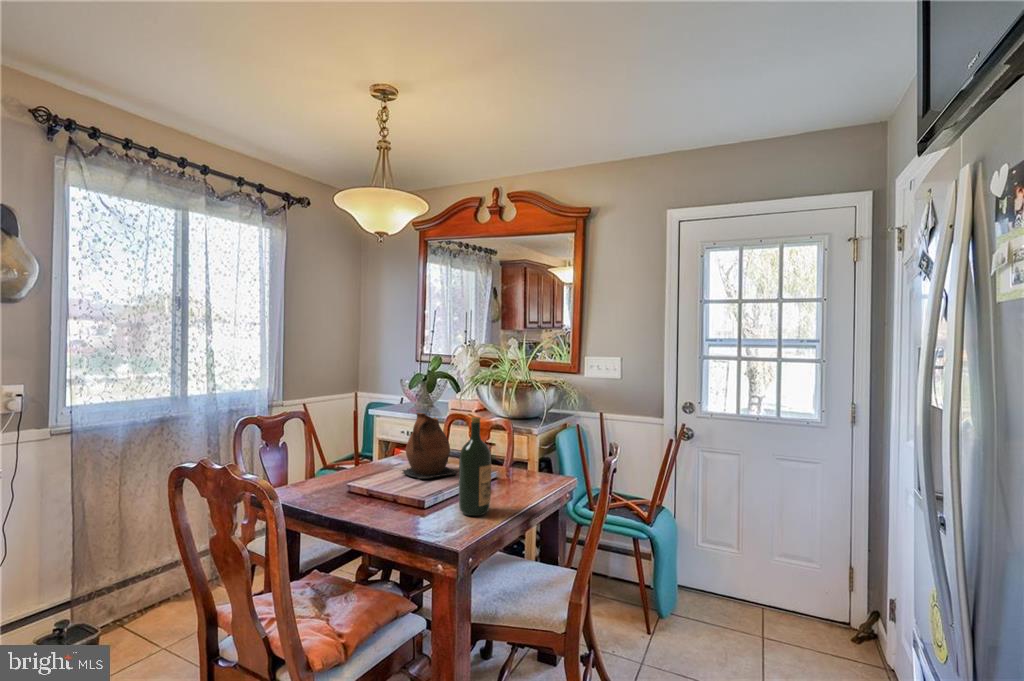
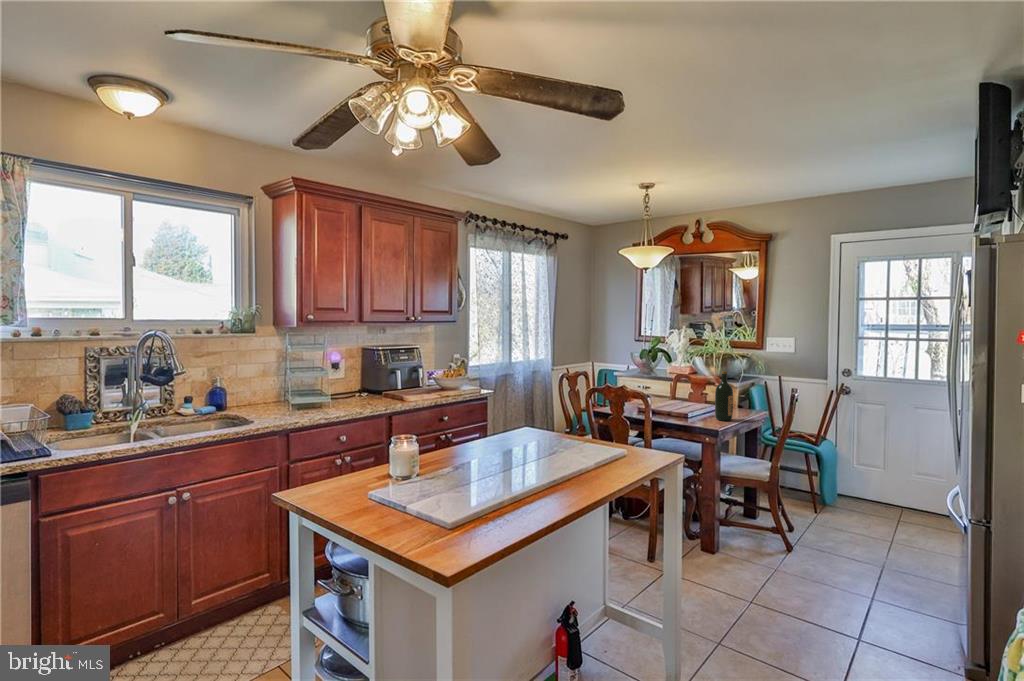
ceramic pitcher: present [402,413,457,479] -> none [664,371,699,407]

